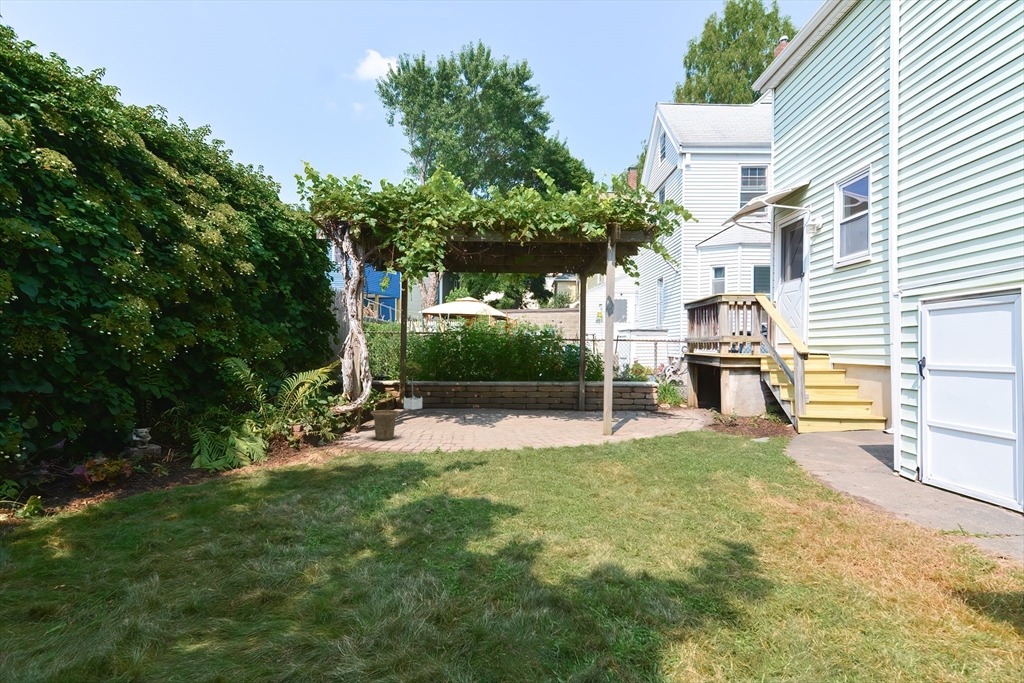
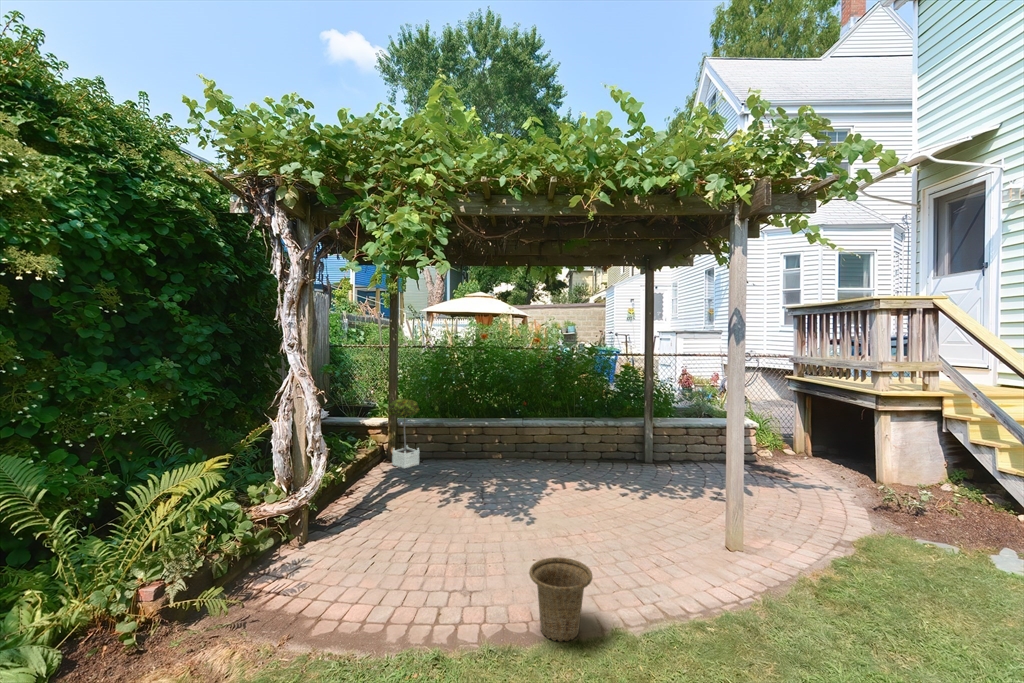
basket: present [370,410,399,440] -> present [529,557,592,642]

